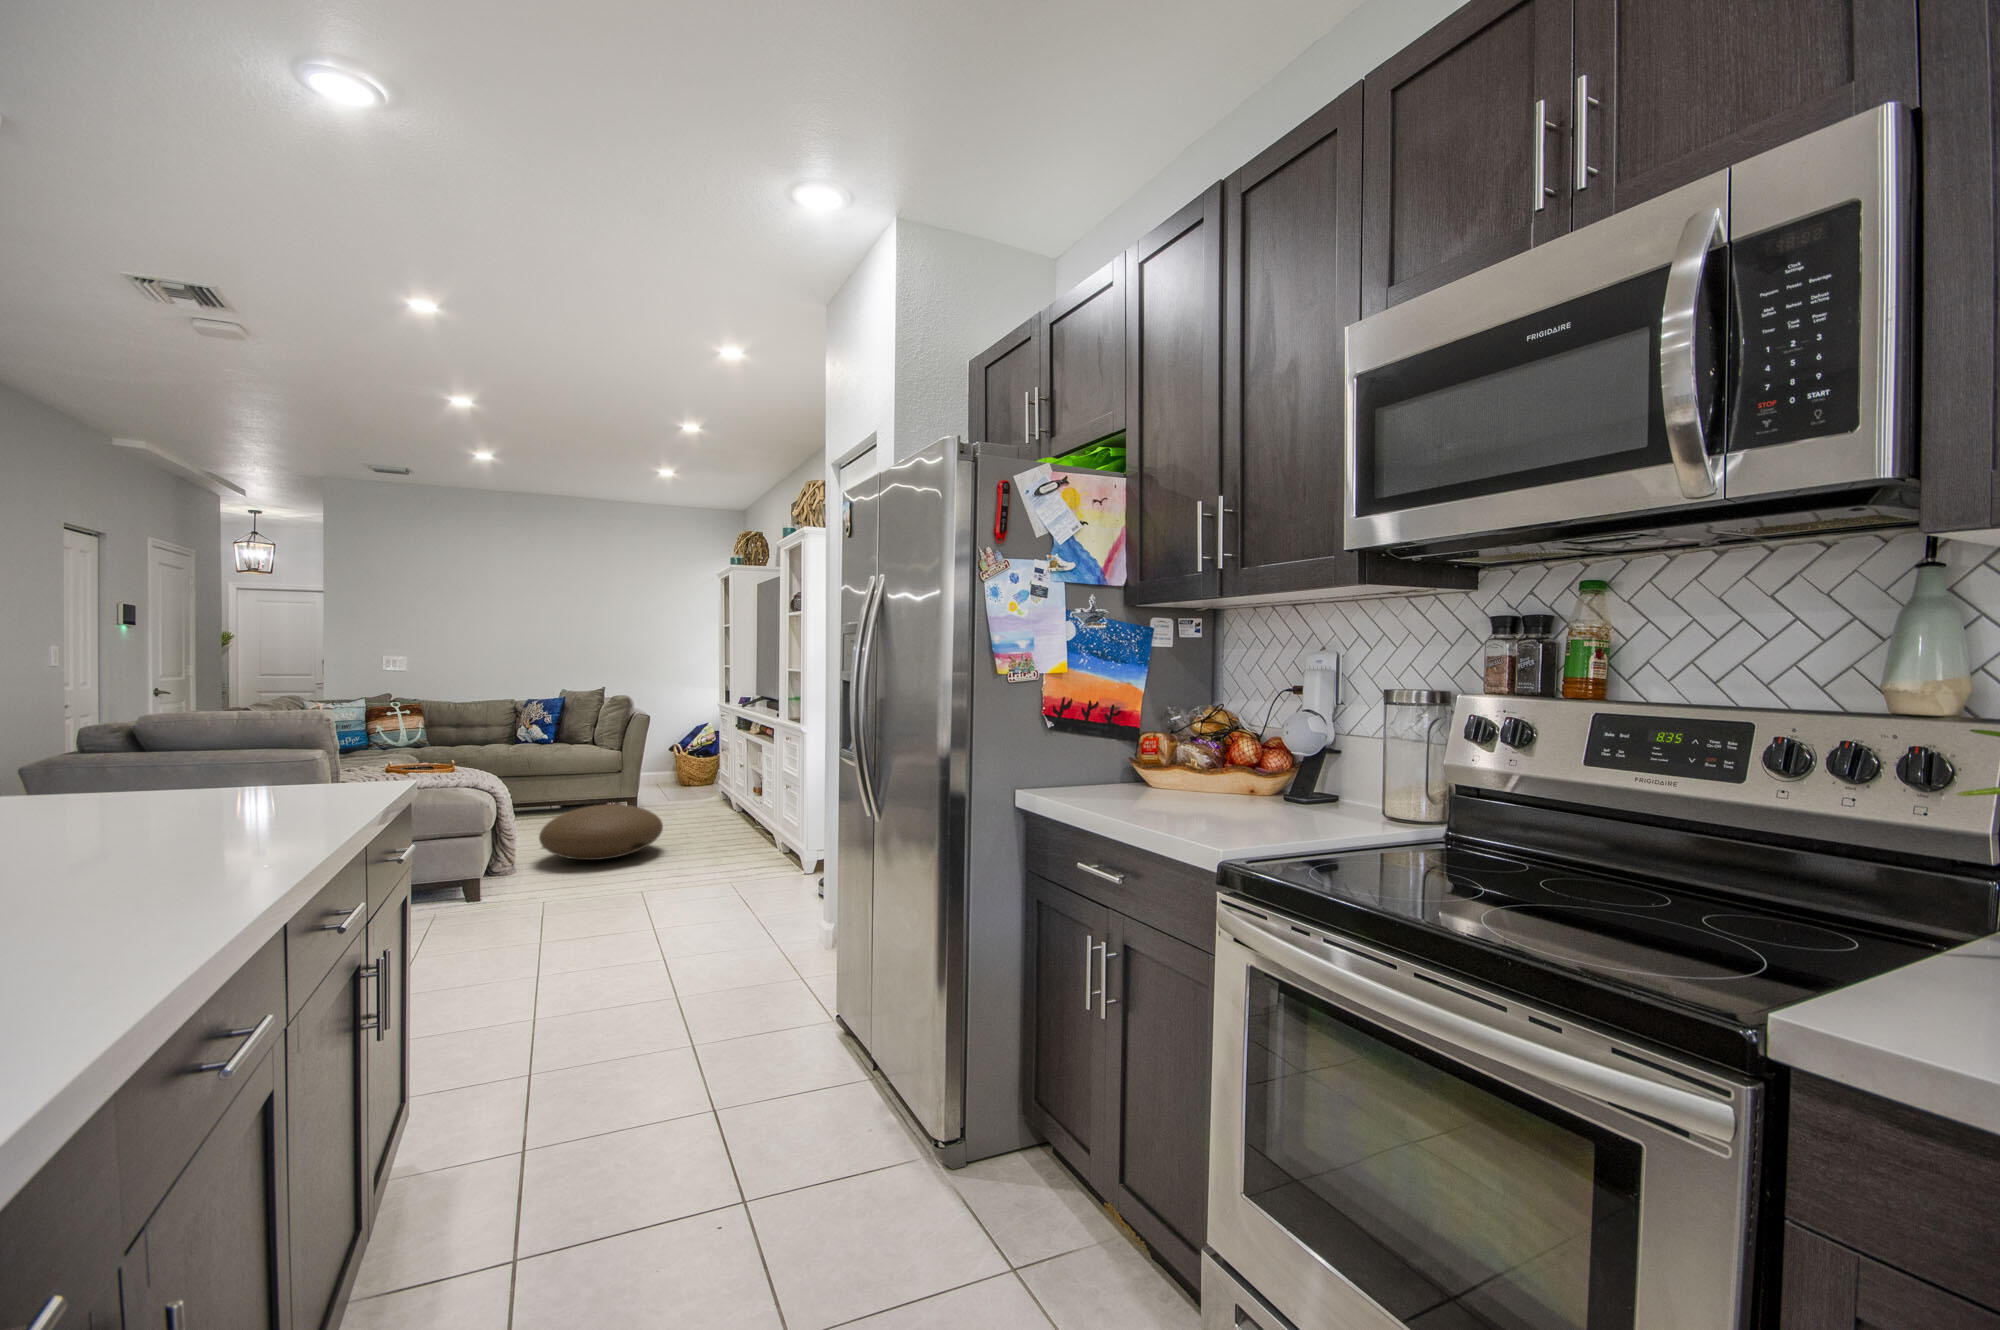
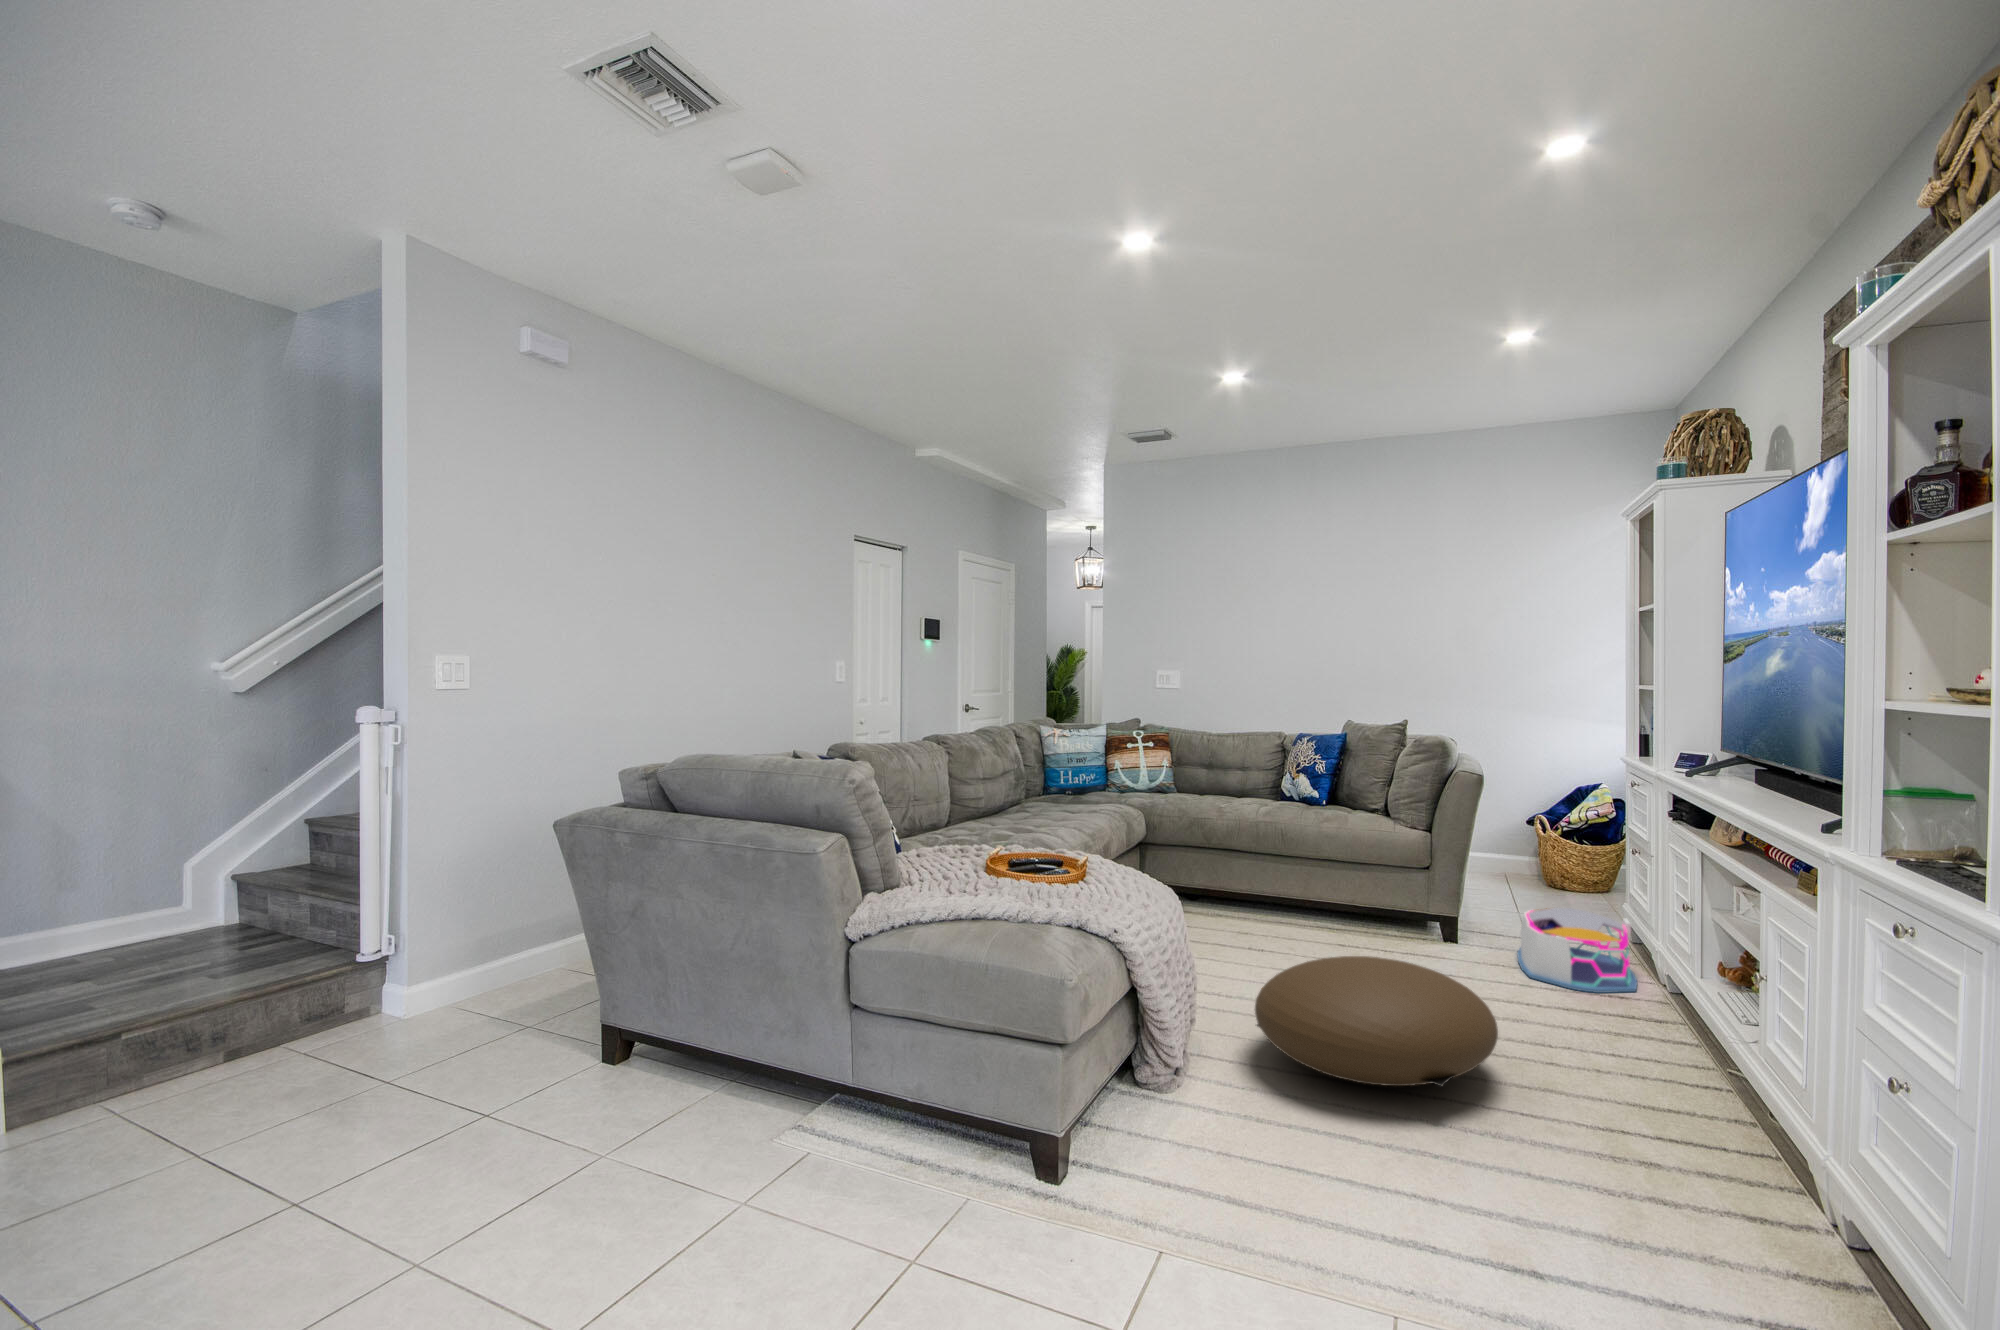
storage bin: none [668,782,723,818] -> present [1518,908,1637,993]

